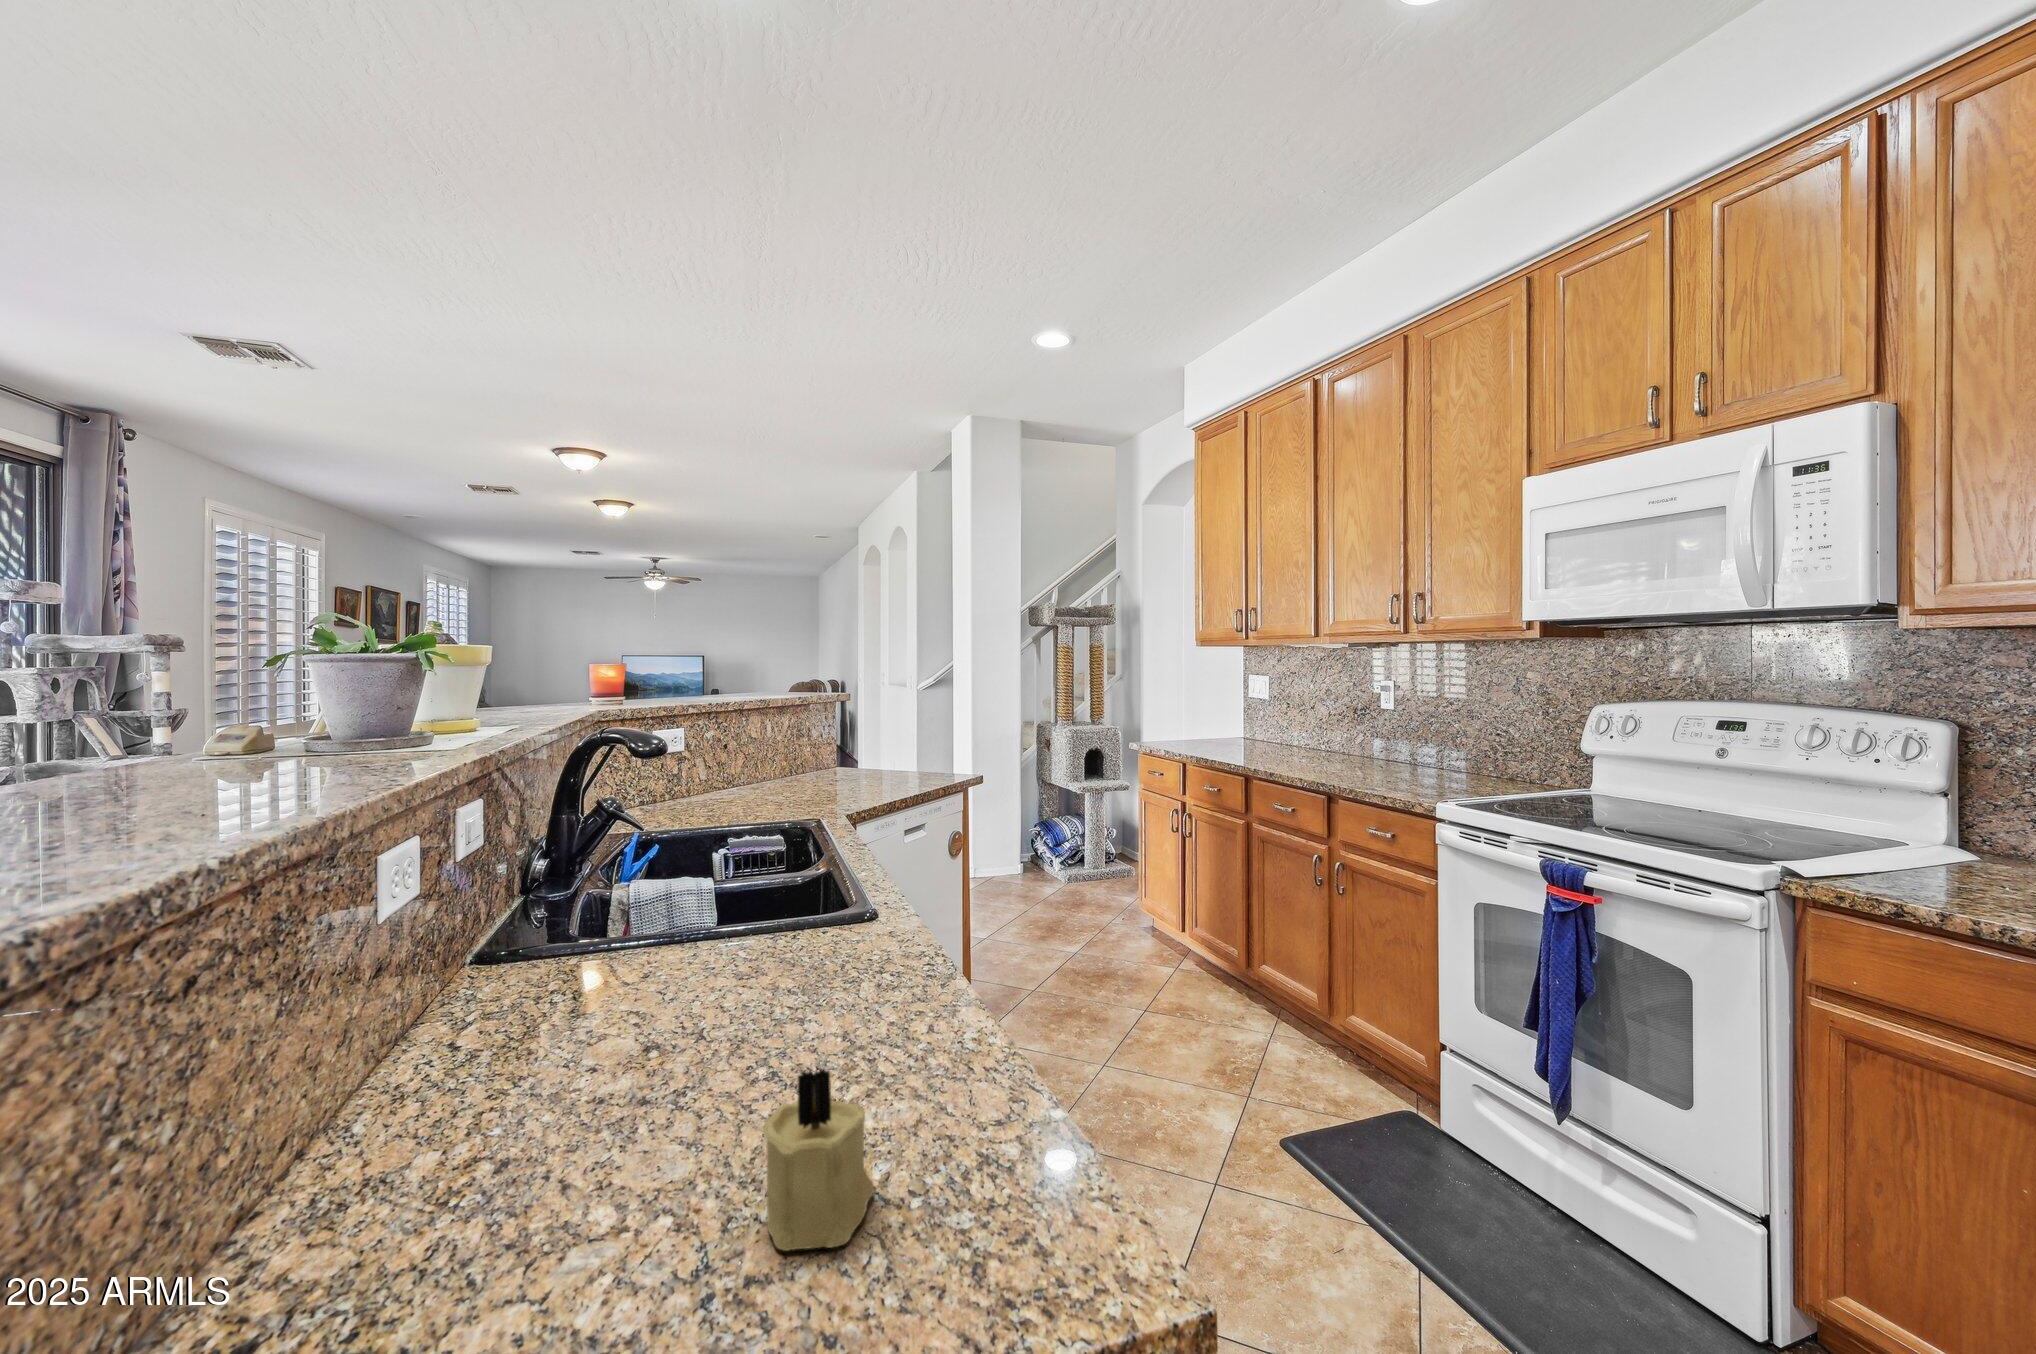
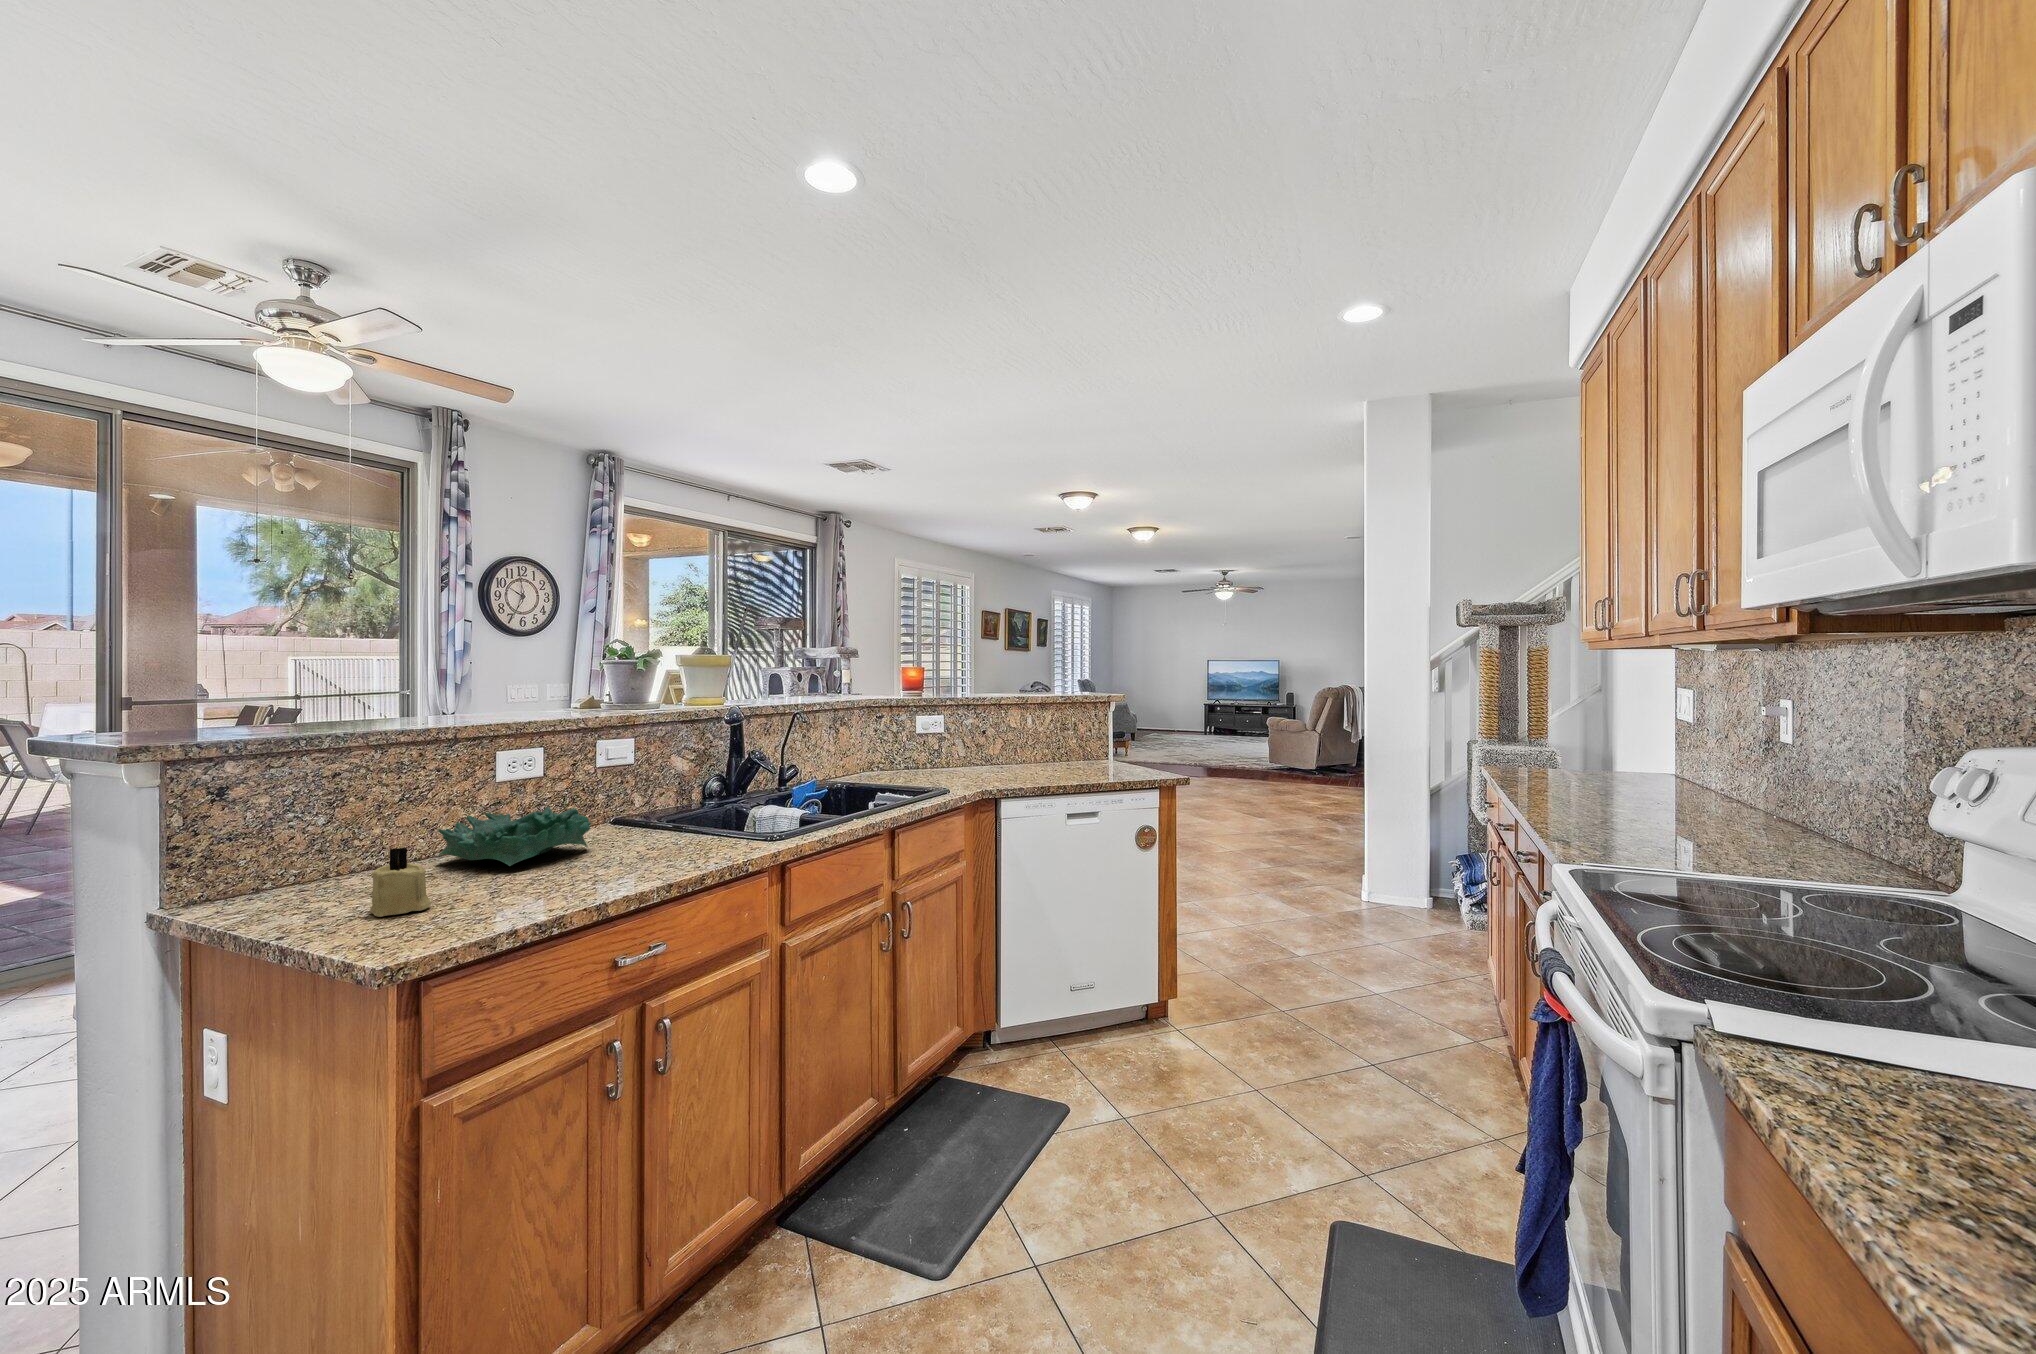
decorative bowl: none [438,934,725,1122] -> present [438,807,591,866]

